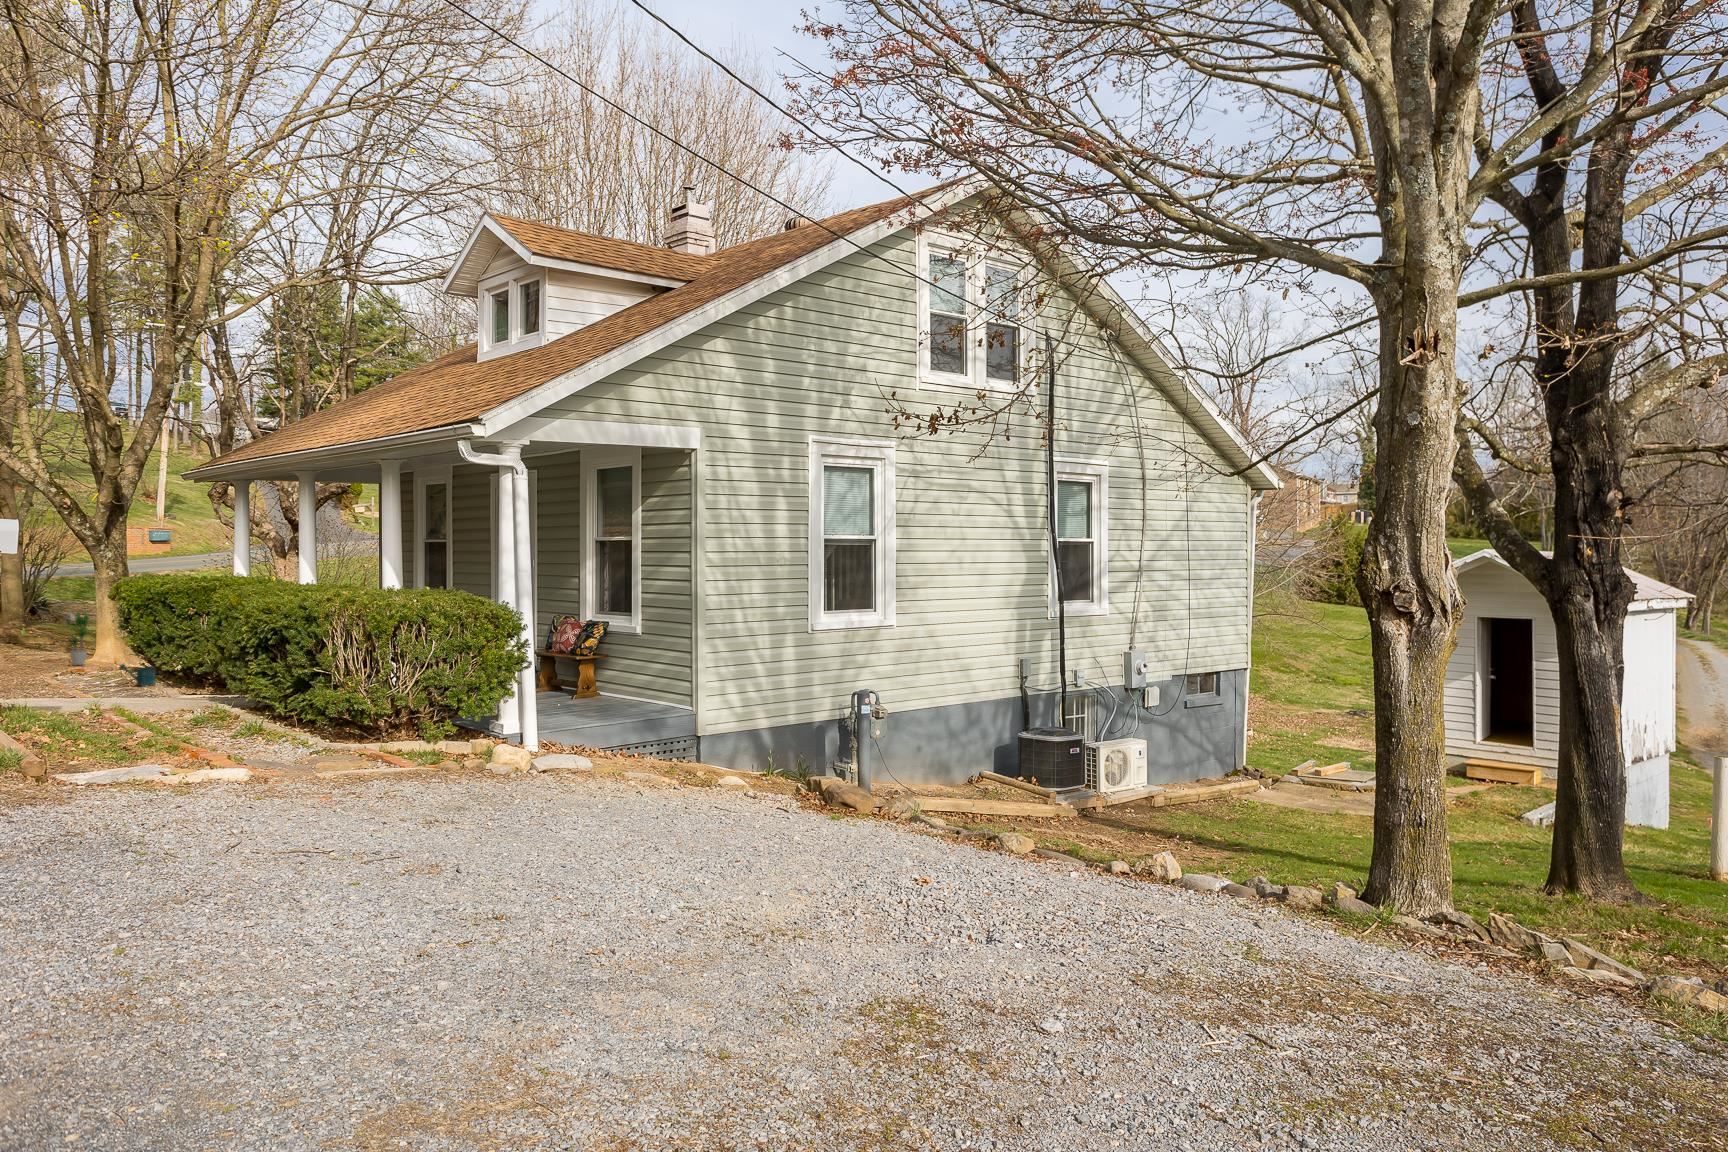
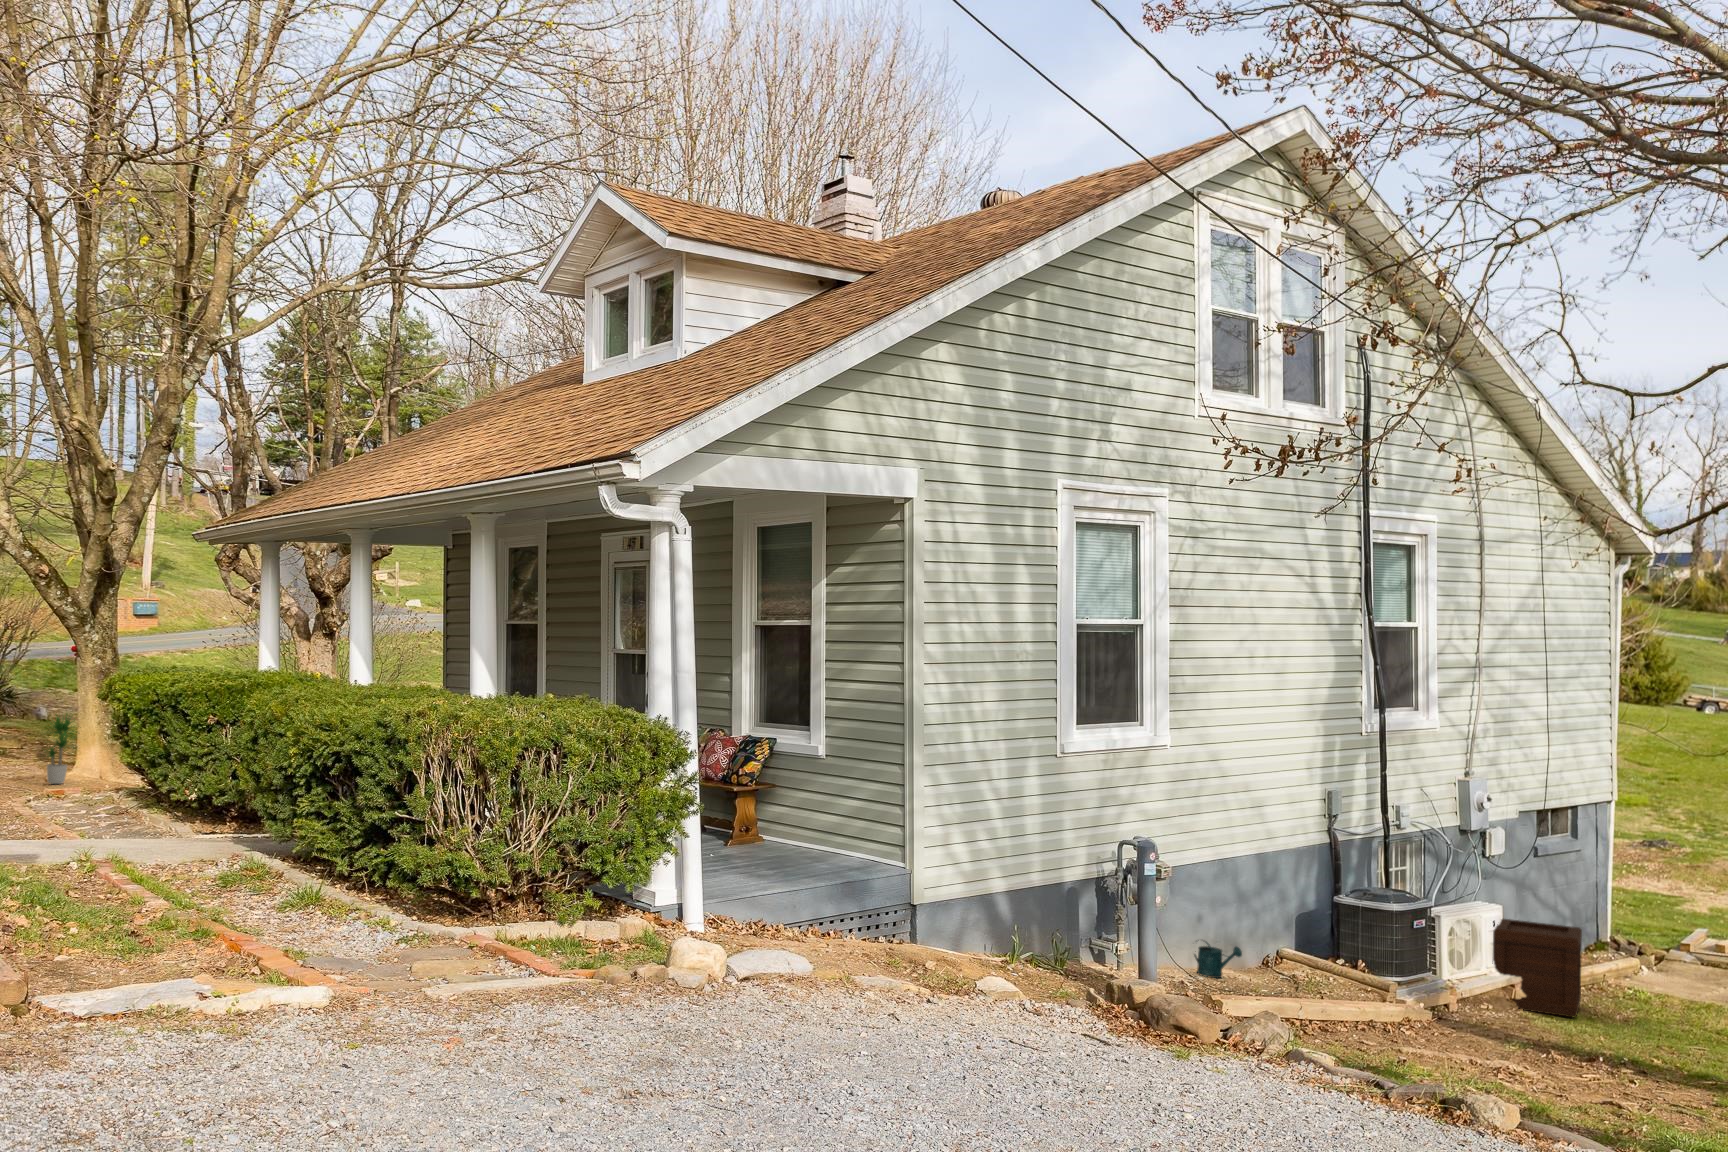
watering can: present [119,664,157,686] -> present [1194,942,1242,978]
wooden crate: none [1129,750,1196,815] -> present [1492,919,1582,1017]

